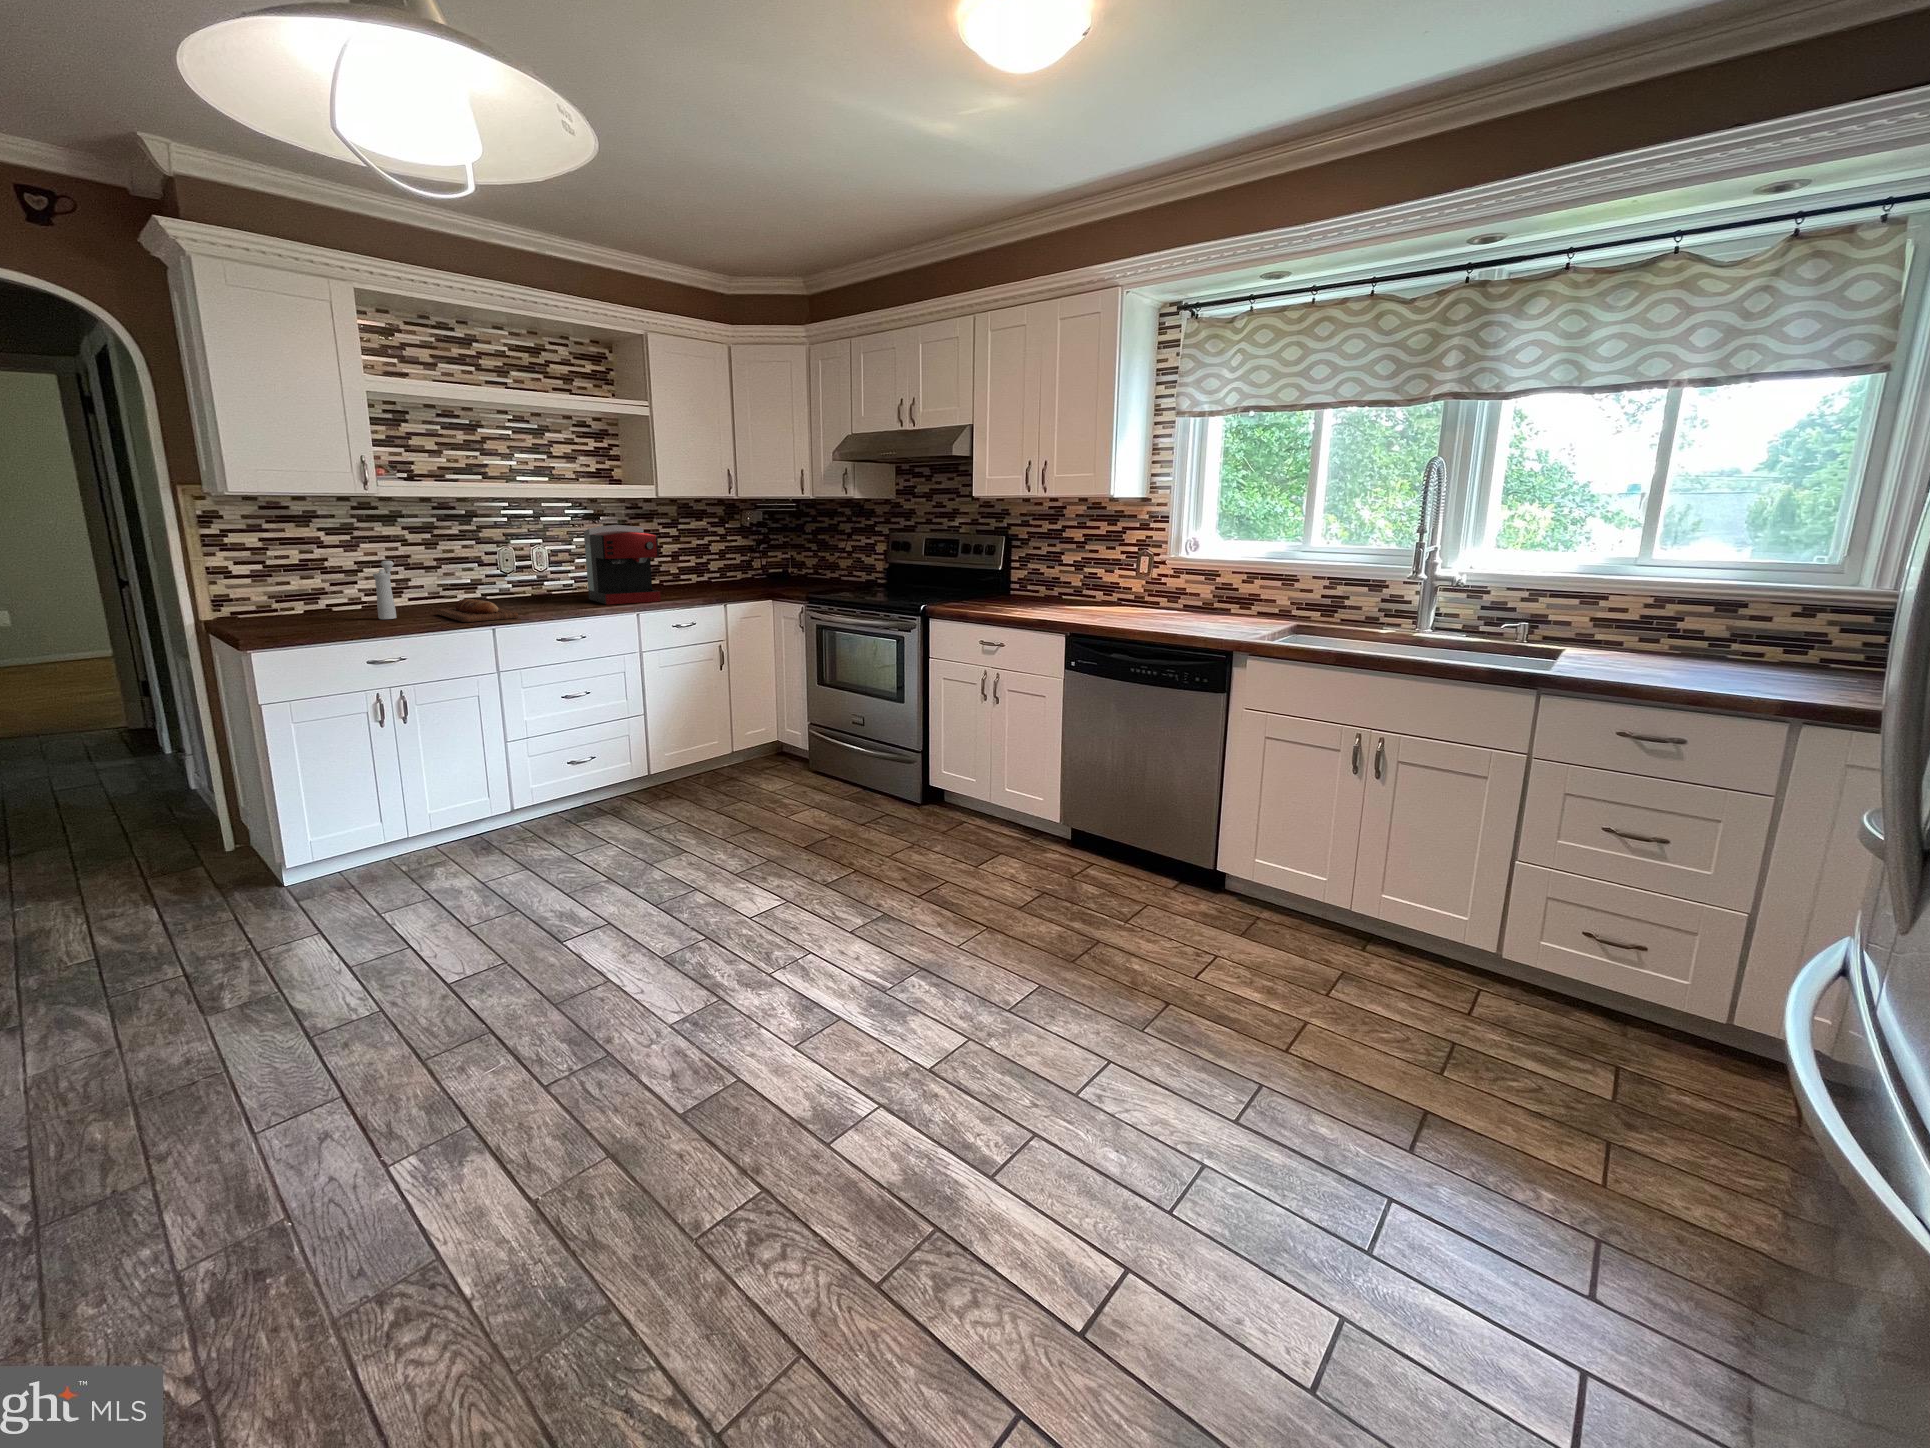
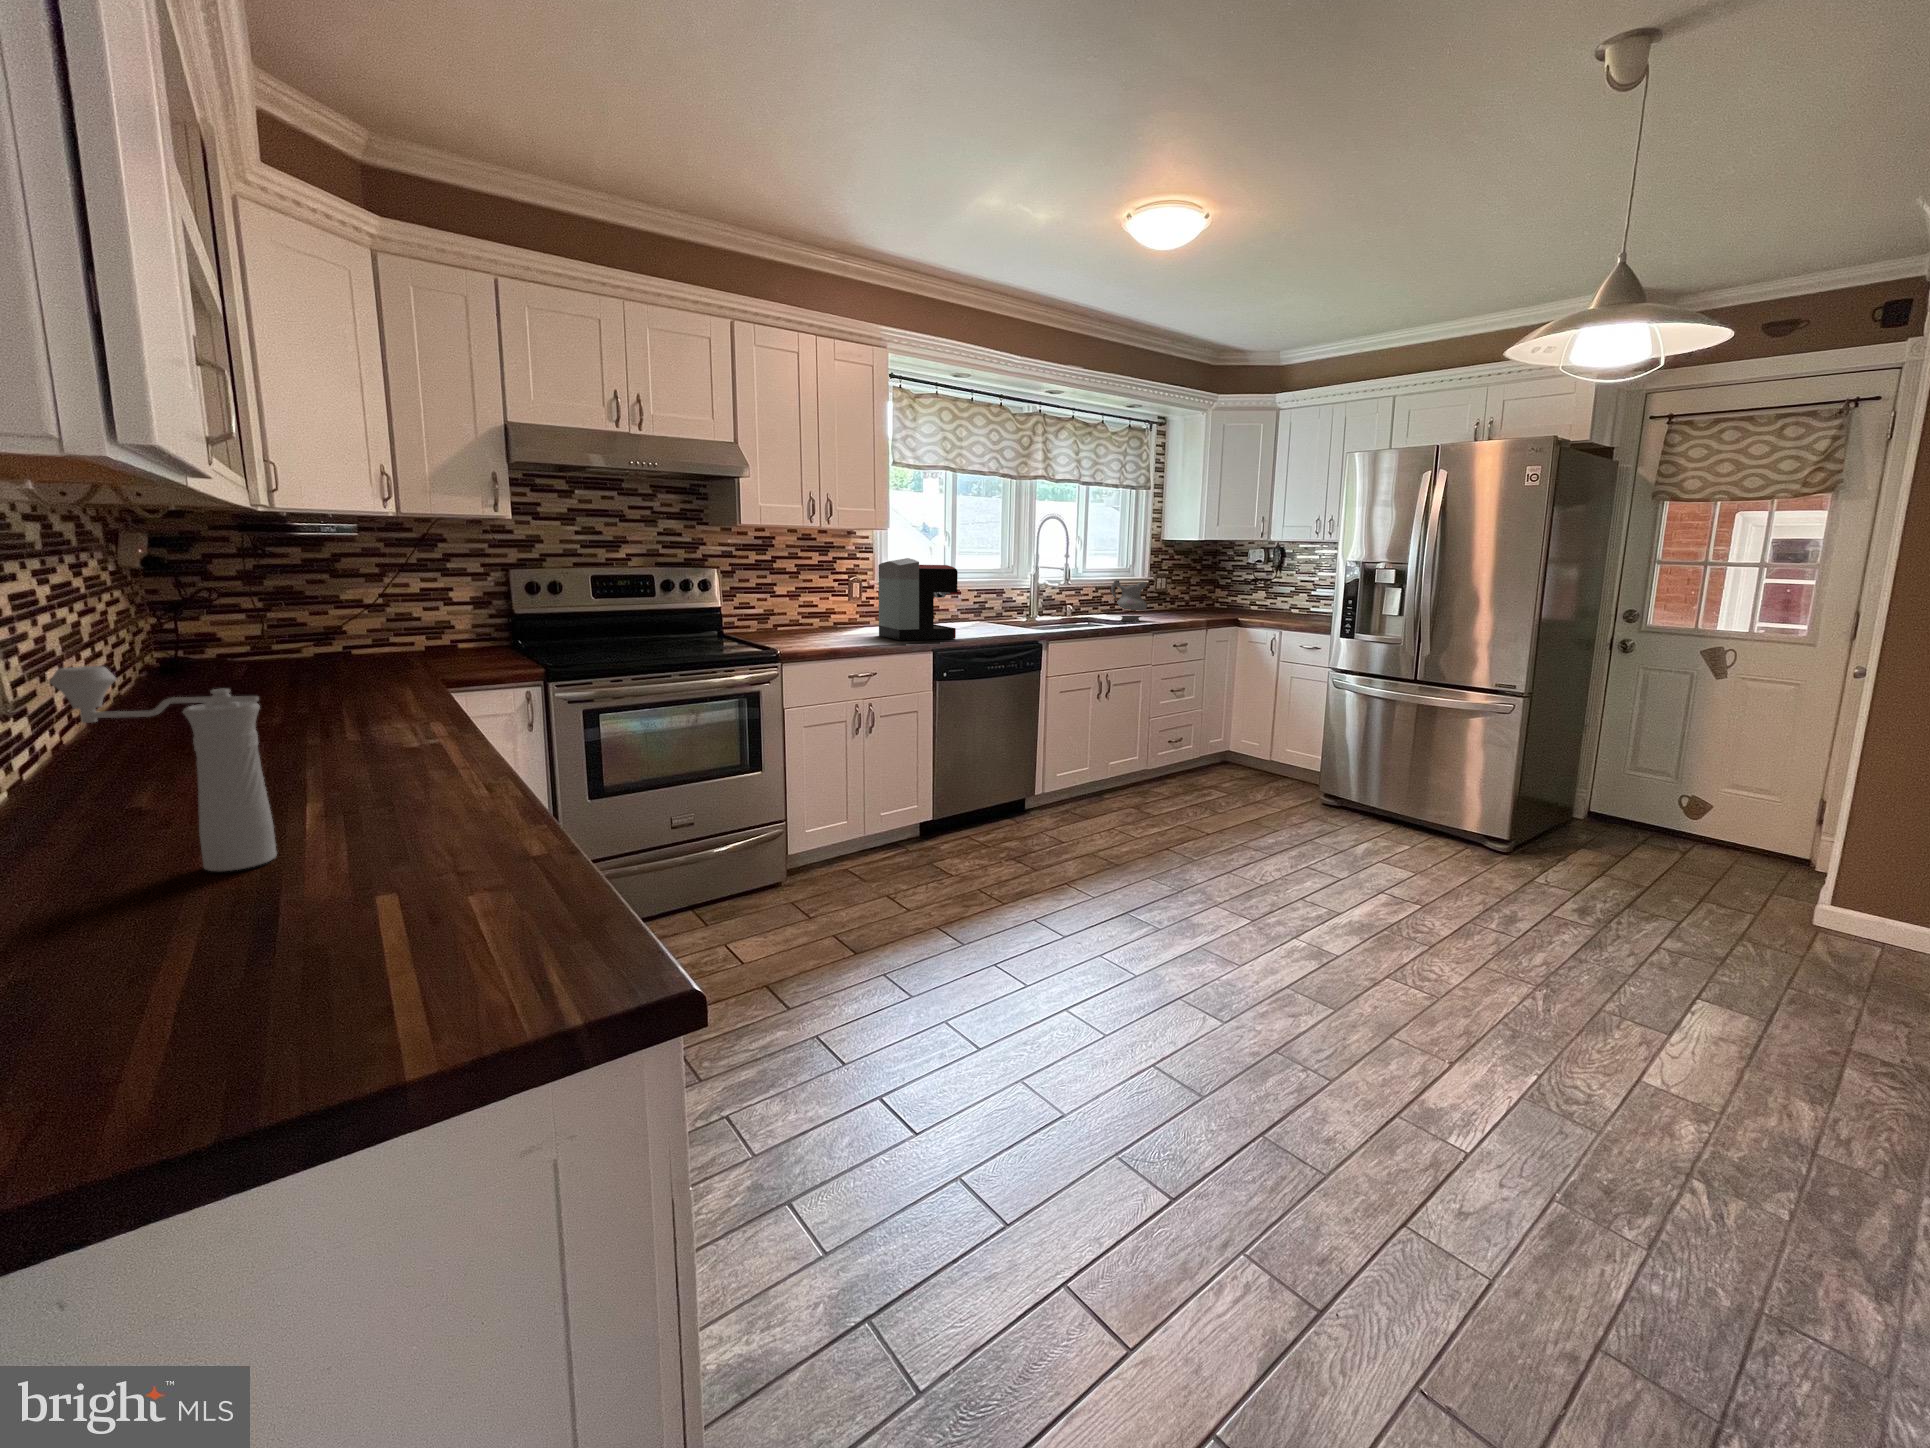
coffee maker: present [584,525,661,605] -> present [878,558,961,640]
ceramic pitcher: none [1643,573,1735,666] -> present [1111,580,1147,621]
bread loaf: present [437,599,518,622] -> none [262,732,567,819]

